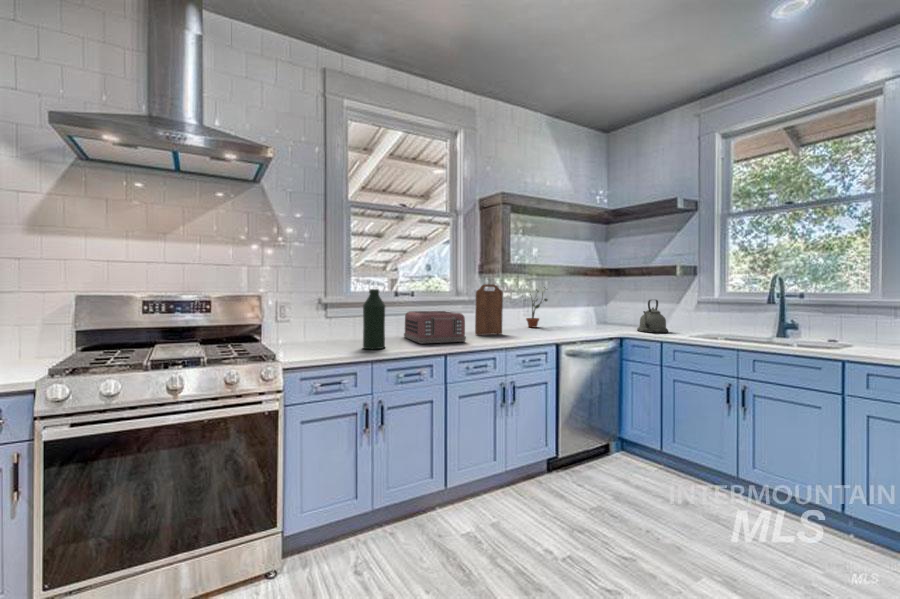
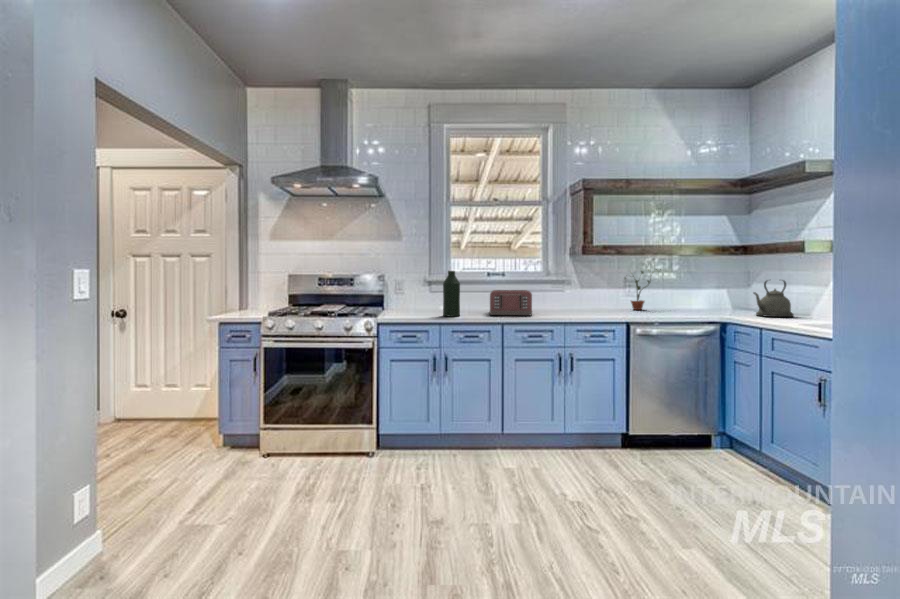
cutting board: present [475,284,503,335] -> none [557,266,585,313]

